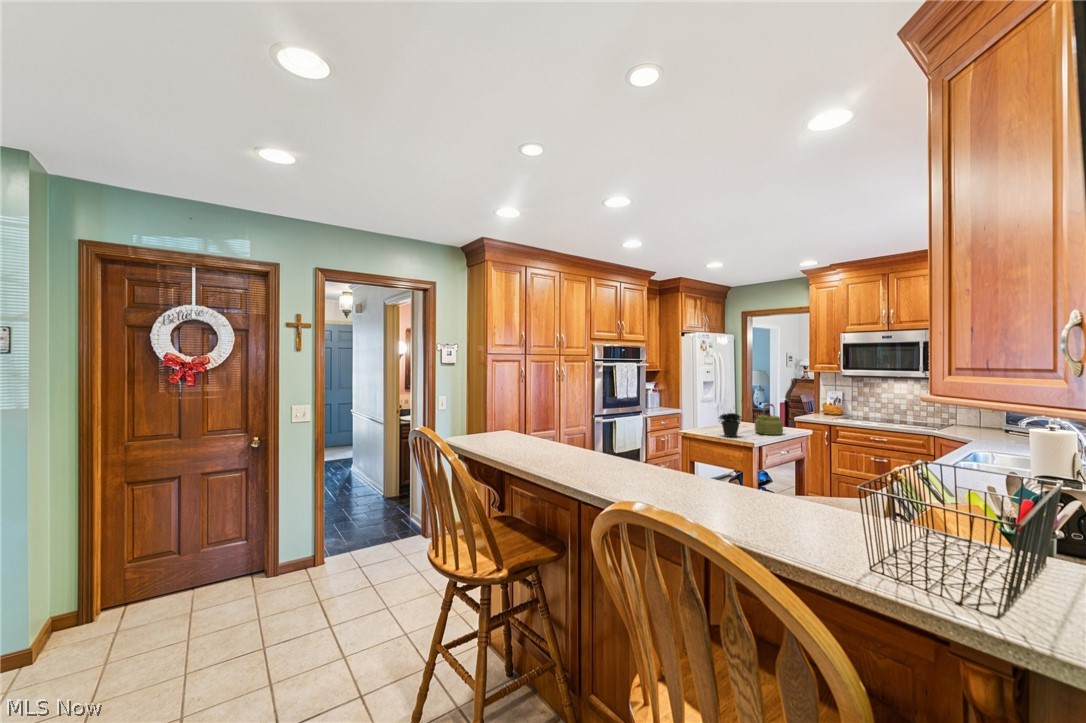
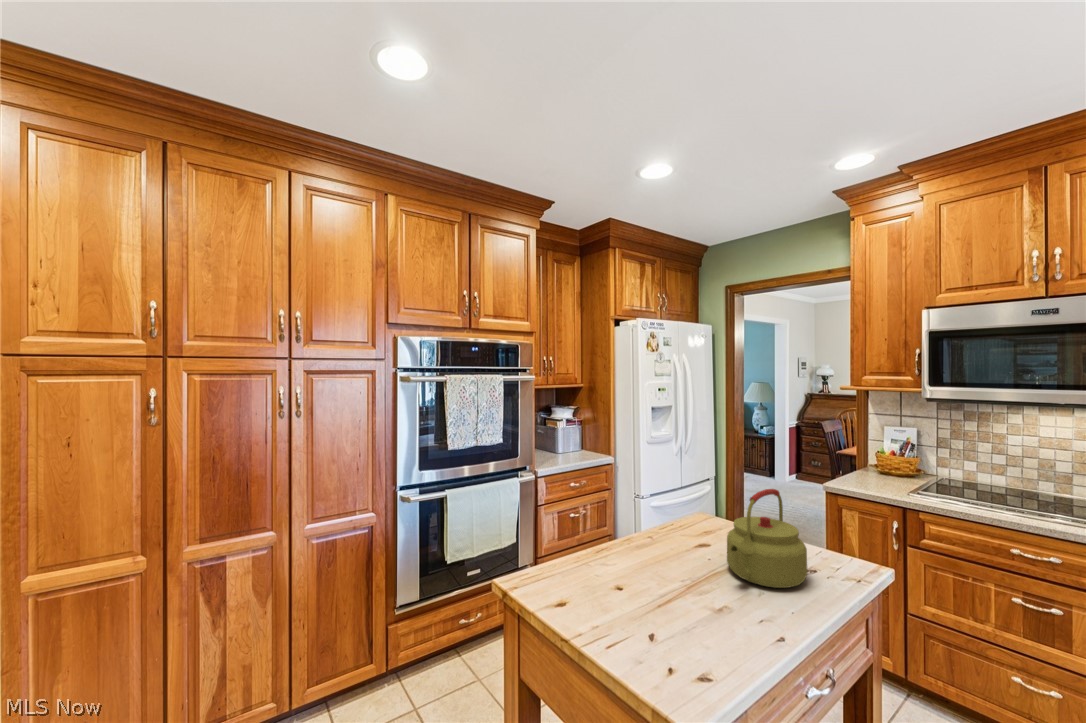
potted plant: present [718,413,742,437] -> none [611,473,685,605]

